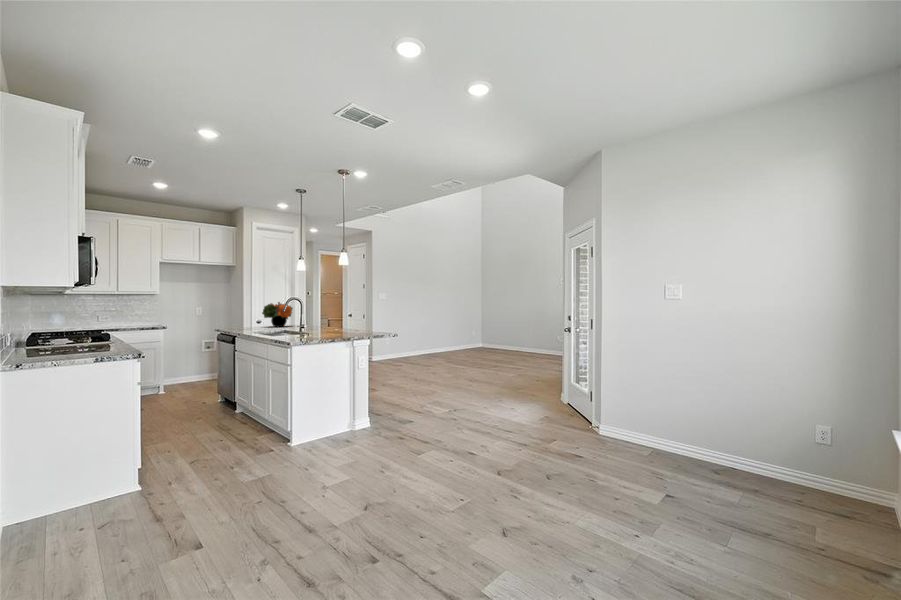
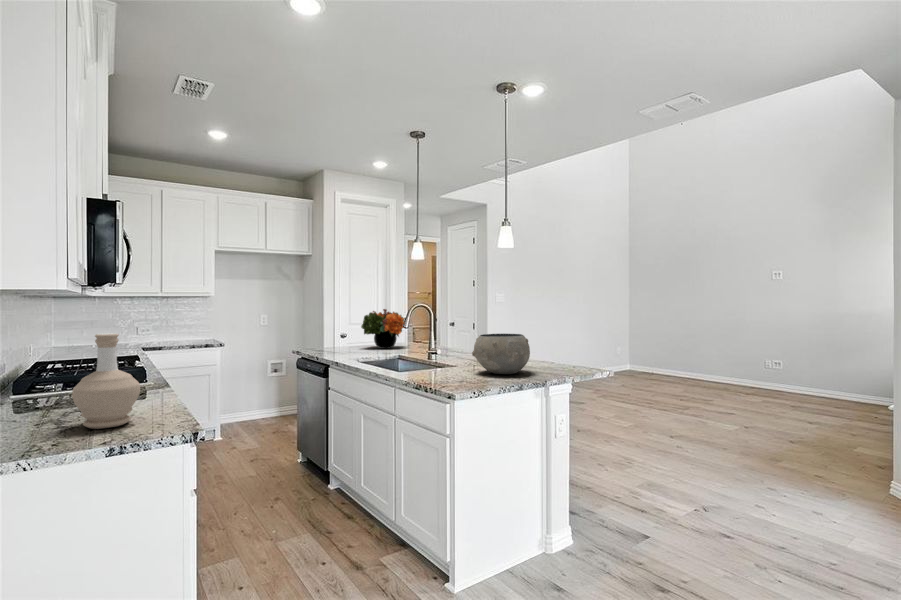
bottle: none [73,308,109,353] -> present [72,333,140,429]
ceramic bowl: none [313,313,347,335] -> present [472,334,530,374]

